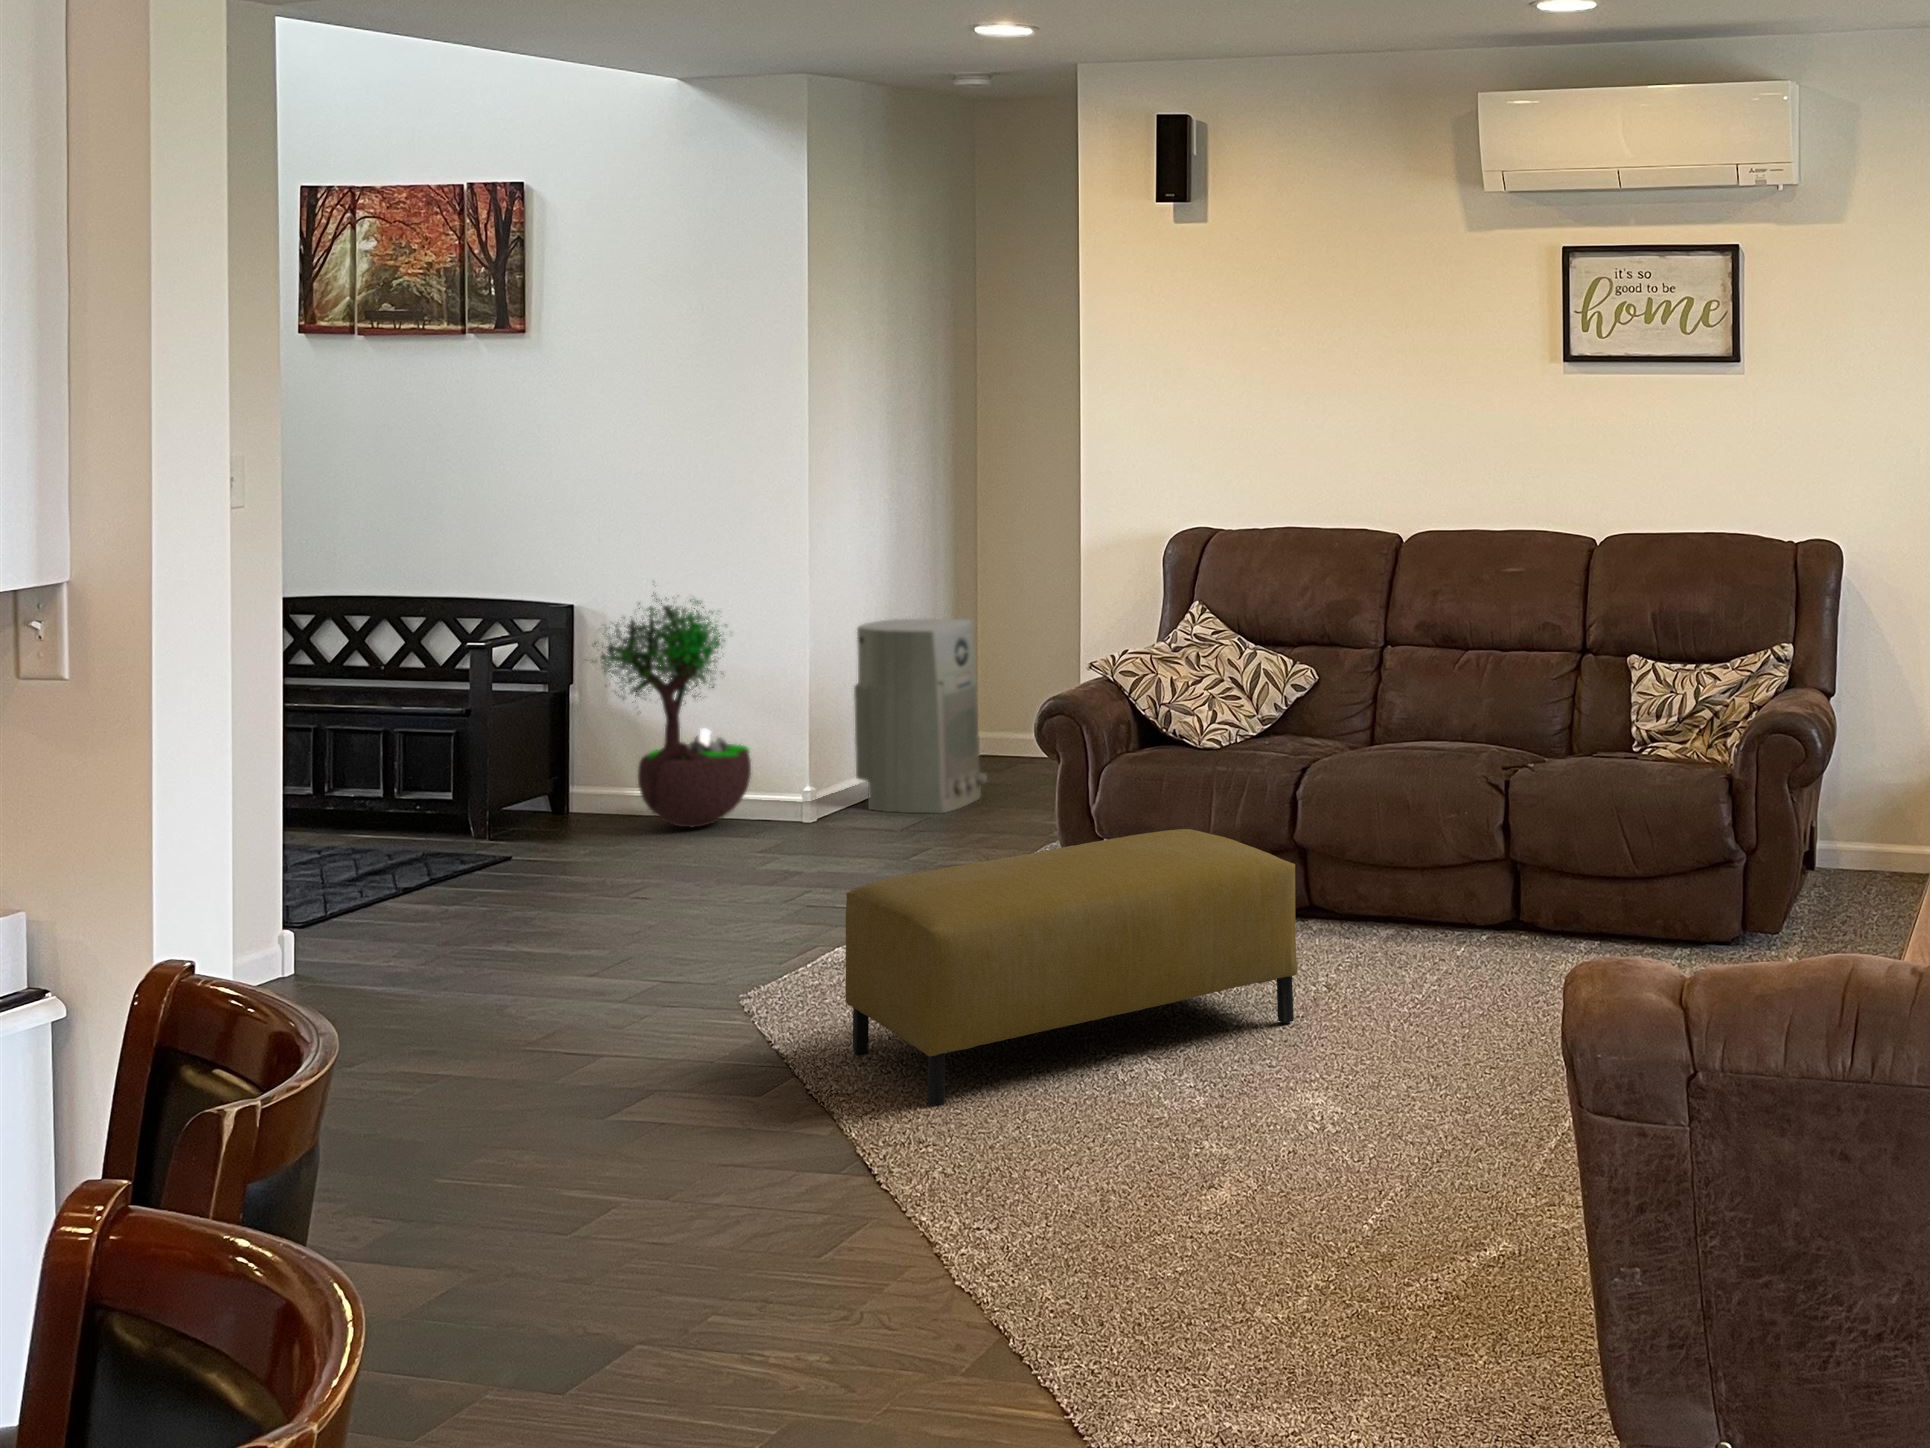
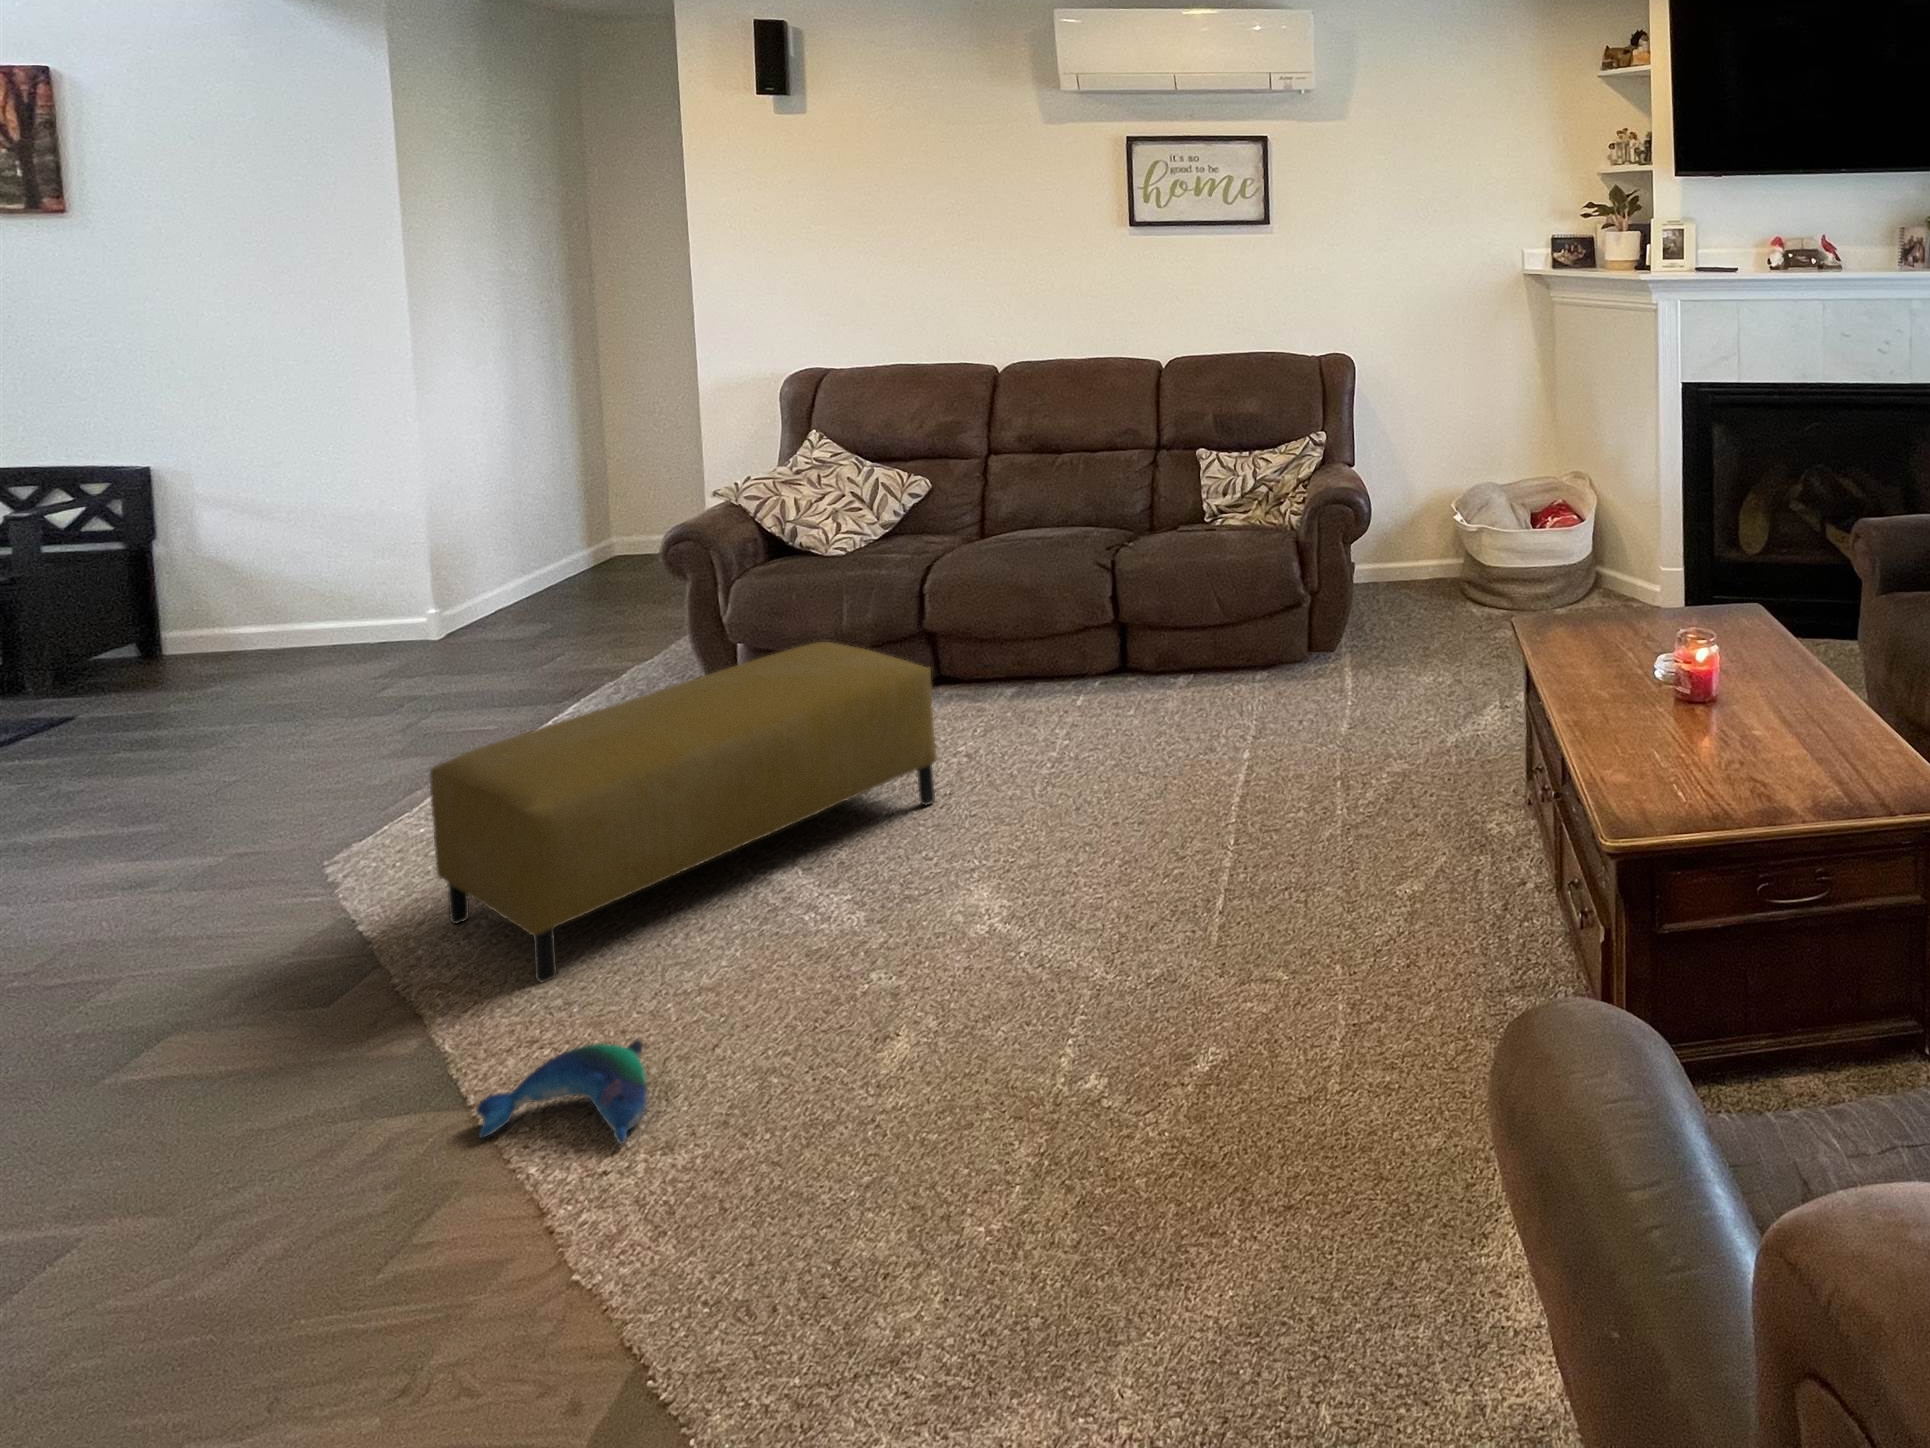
potted tree: present [586,582,751,827] -> none [150,443,370,663]
air purifier: present [854,619,987,814] -> none [480,451,625,621]
plush toy: none [892,1136,1024,1219] -> present [476,1039,647,1144]

